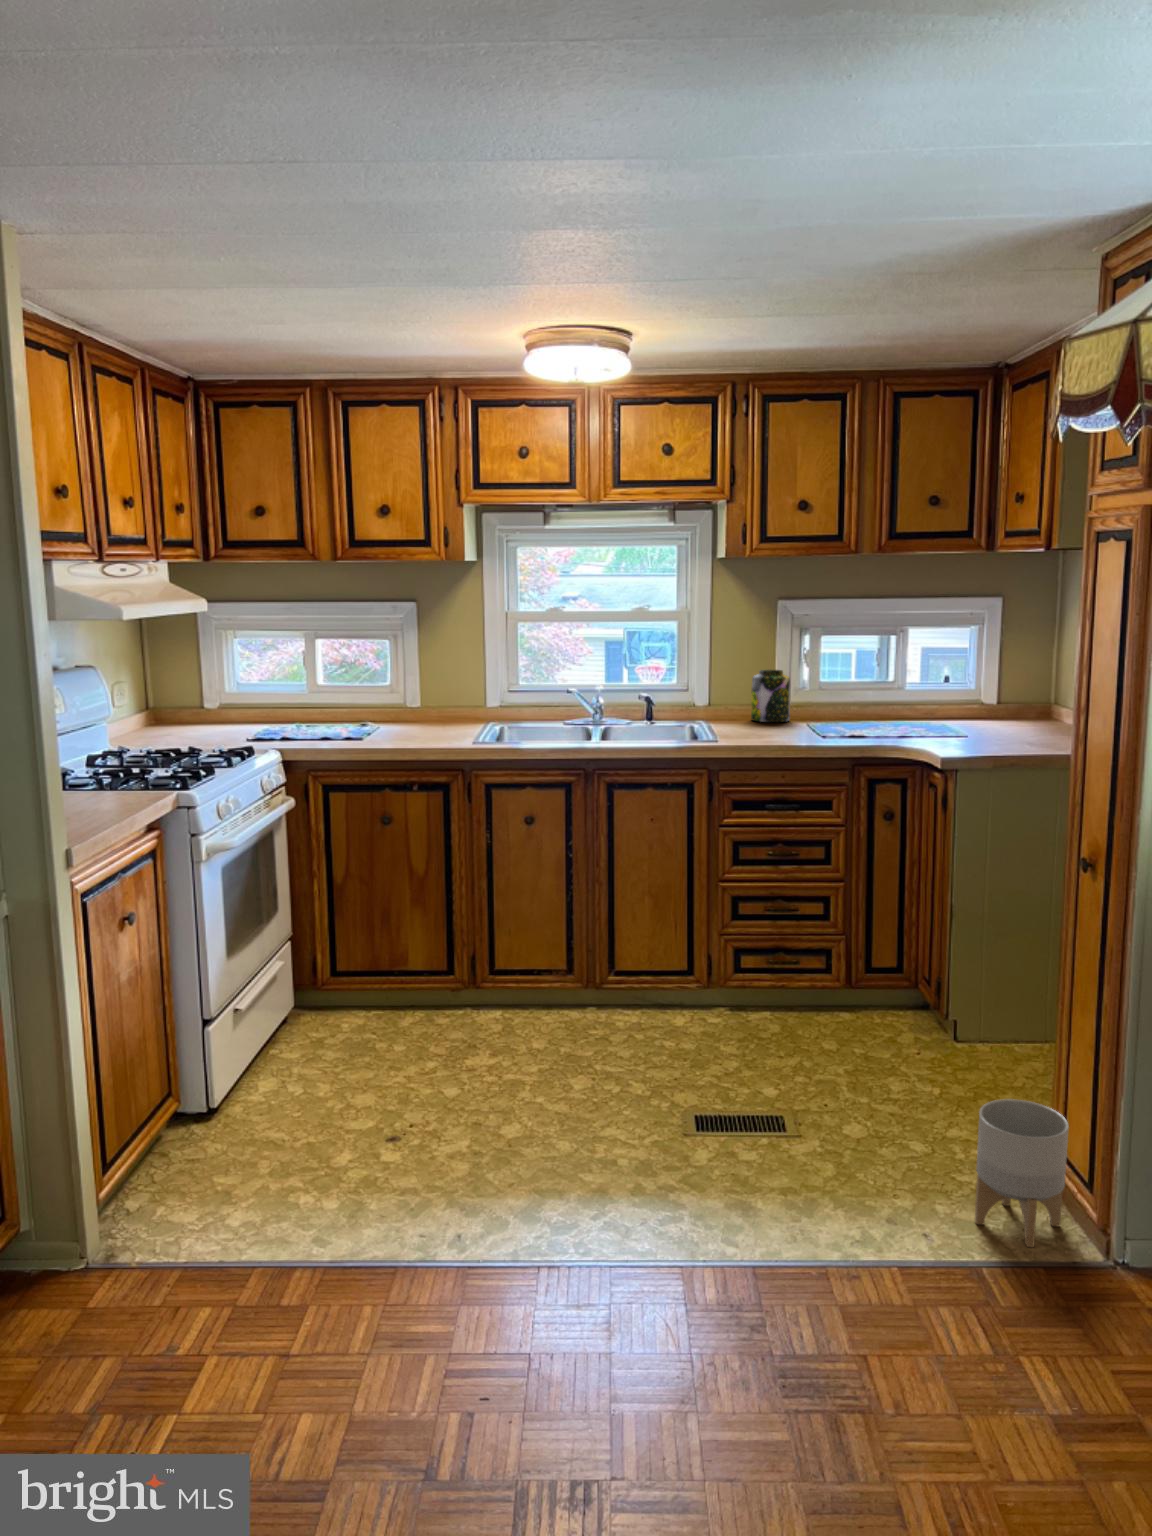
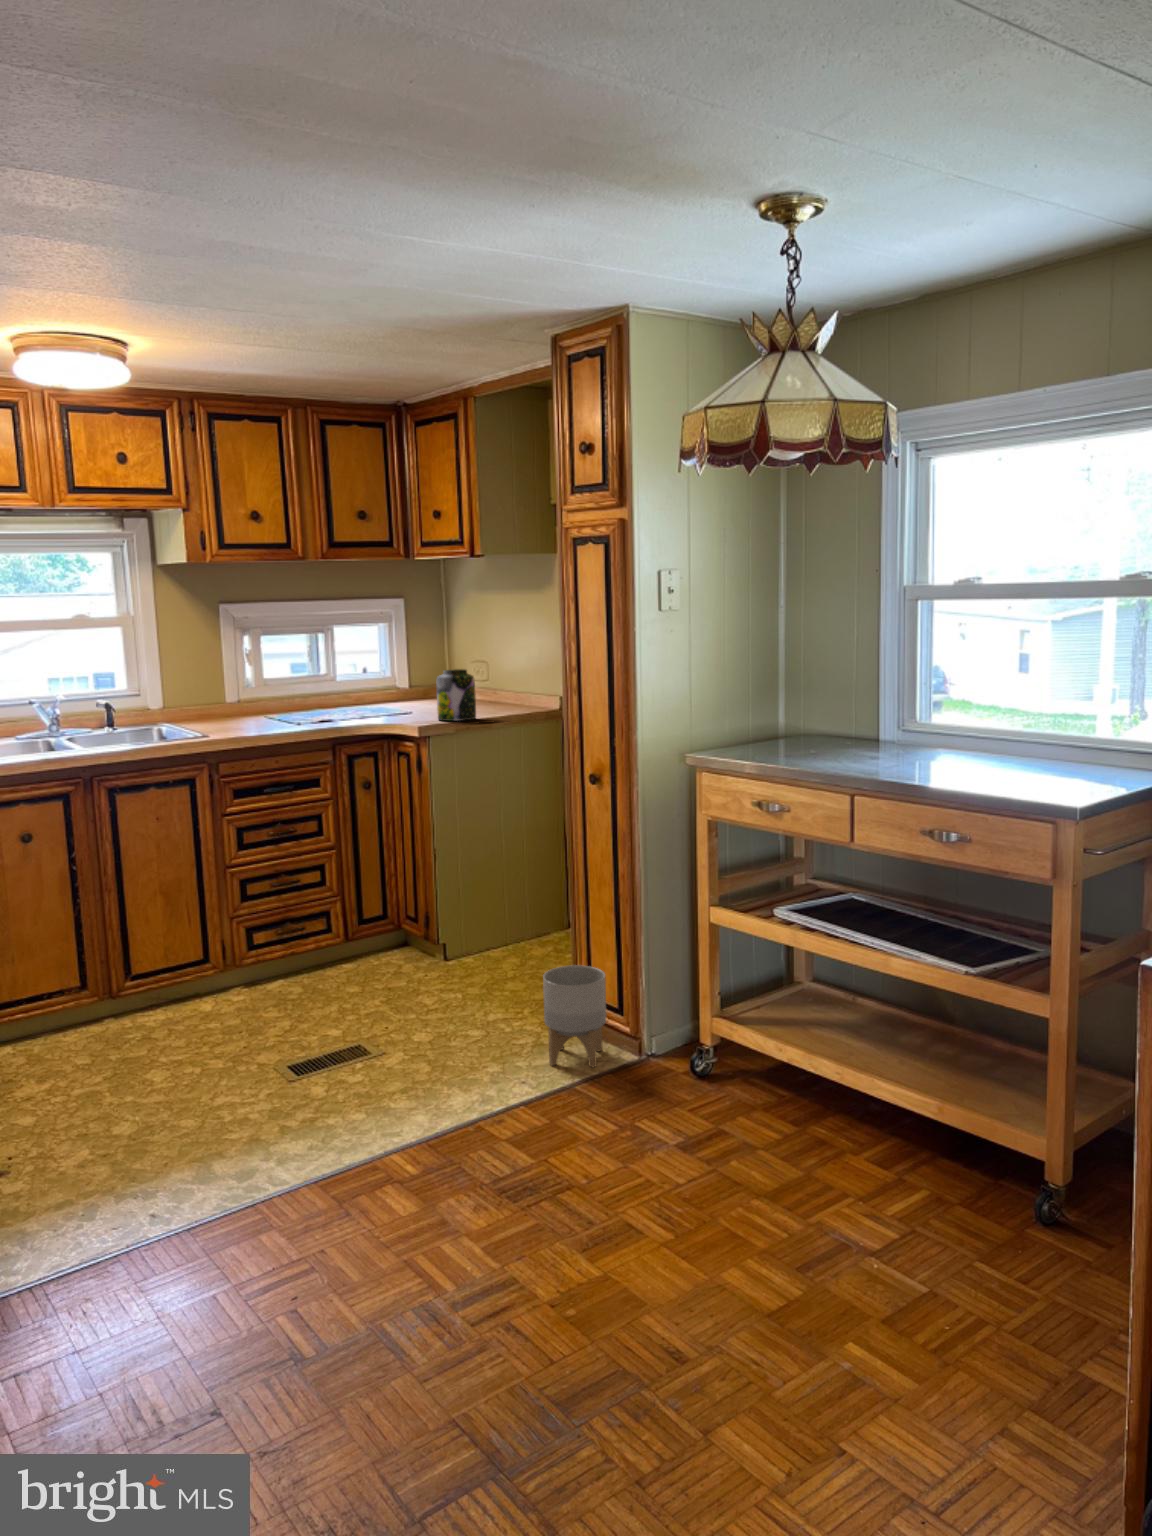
jar: present [751,669,790,722] -> present [437,669,476,721]

